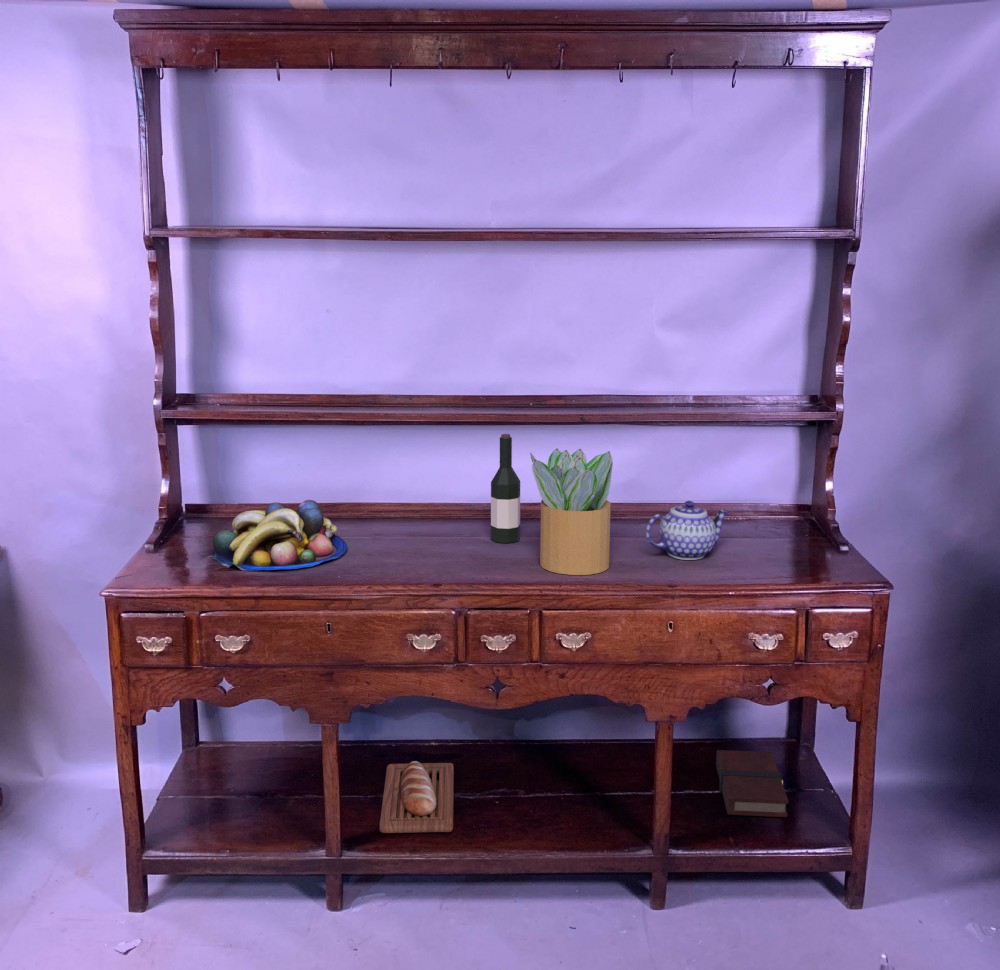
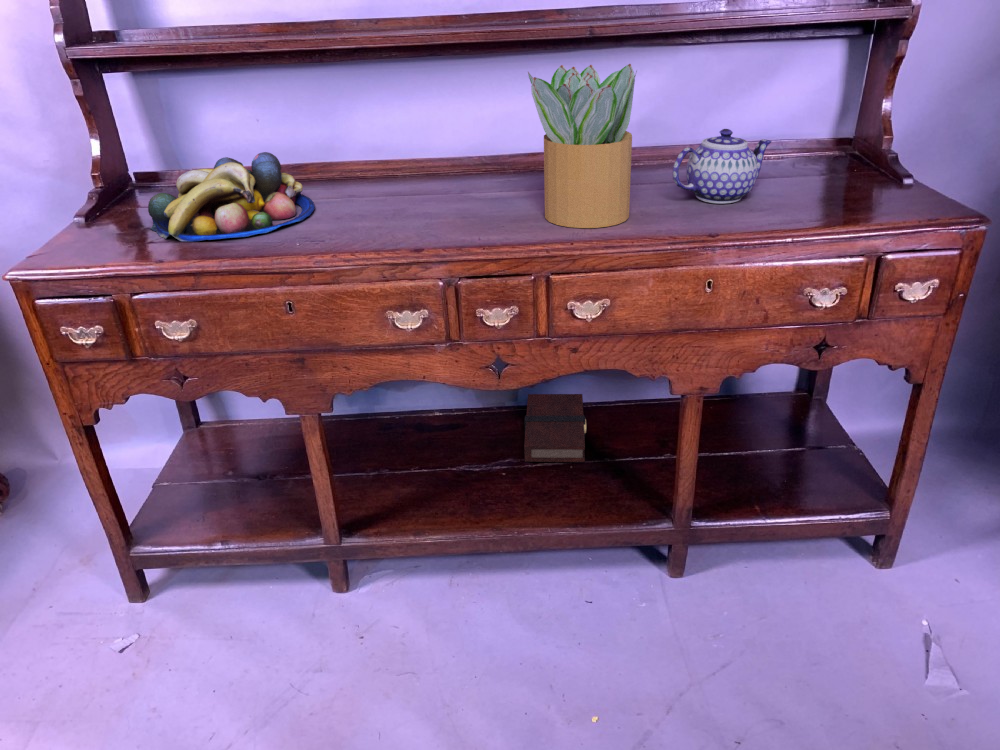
wine bottle: present [491,434,520,543] -> none [481,56,519,194]
book: present [716,750,788,817] -> present [524,394,586,462]
bread loaf: present [380,761,454,833] -> none [381,433,460,517]

